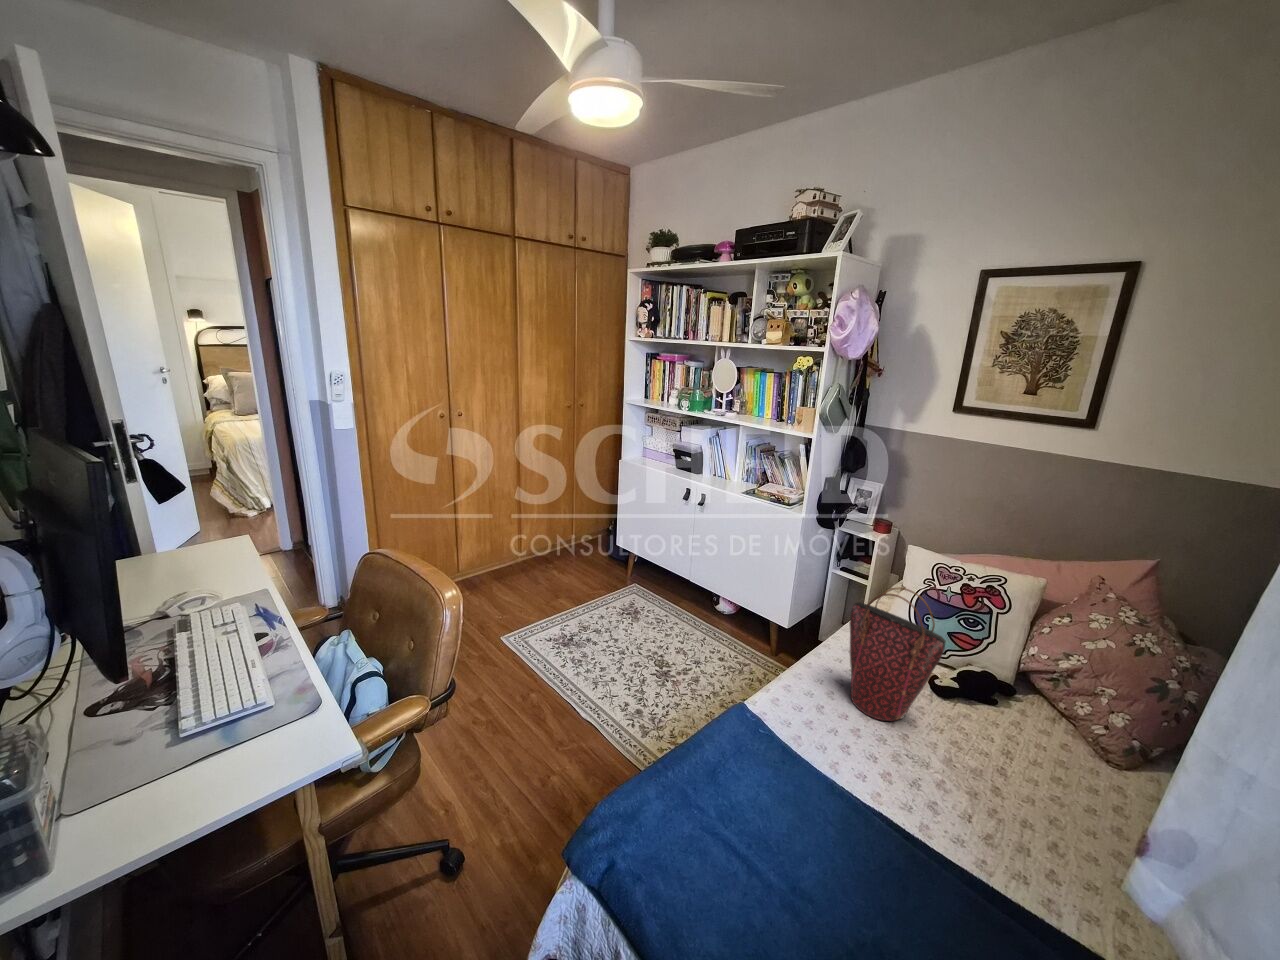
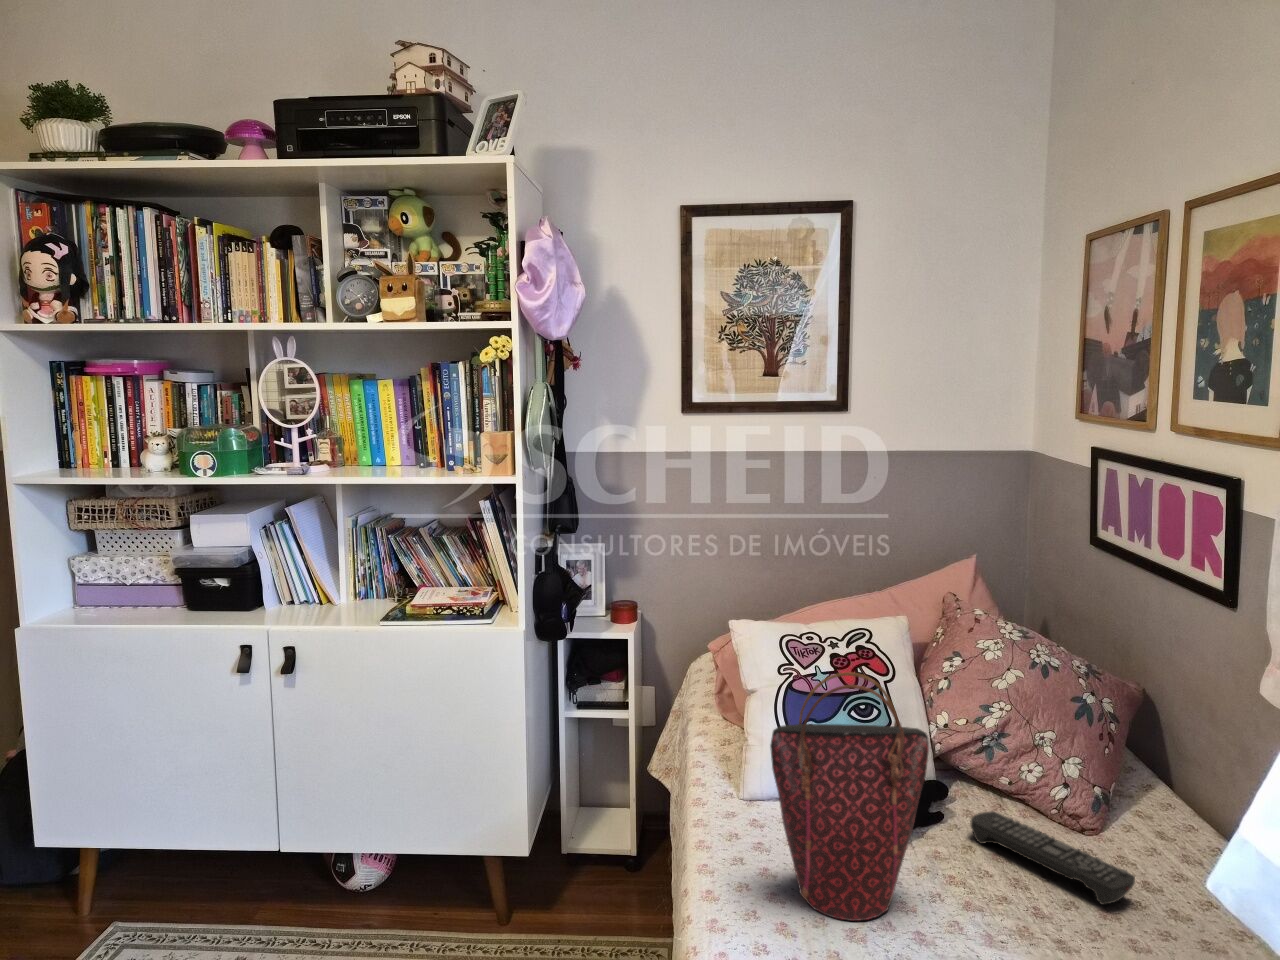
remote control: none [999,710,1089,804] -> present [970,811,1135,905]

